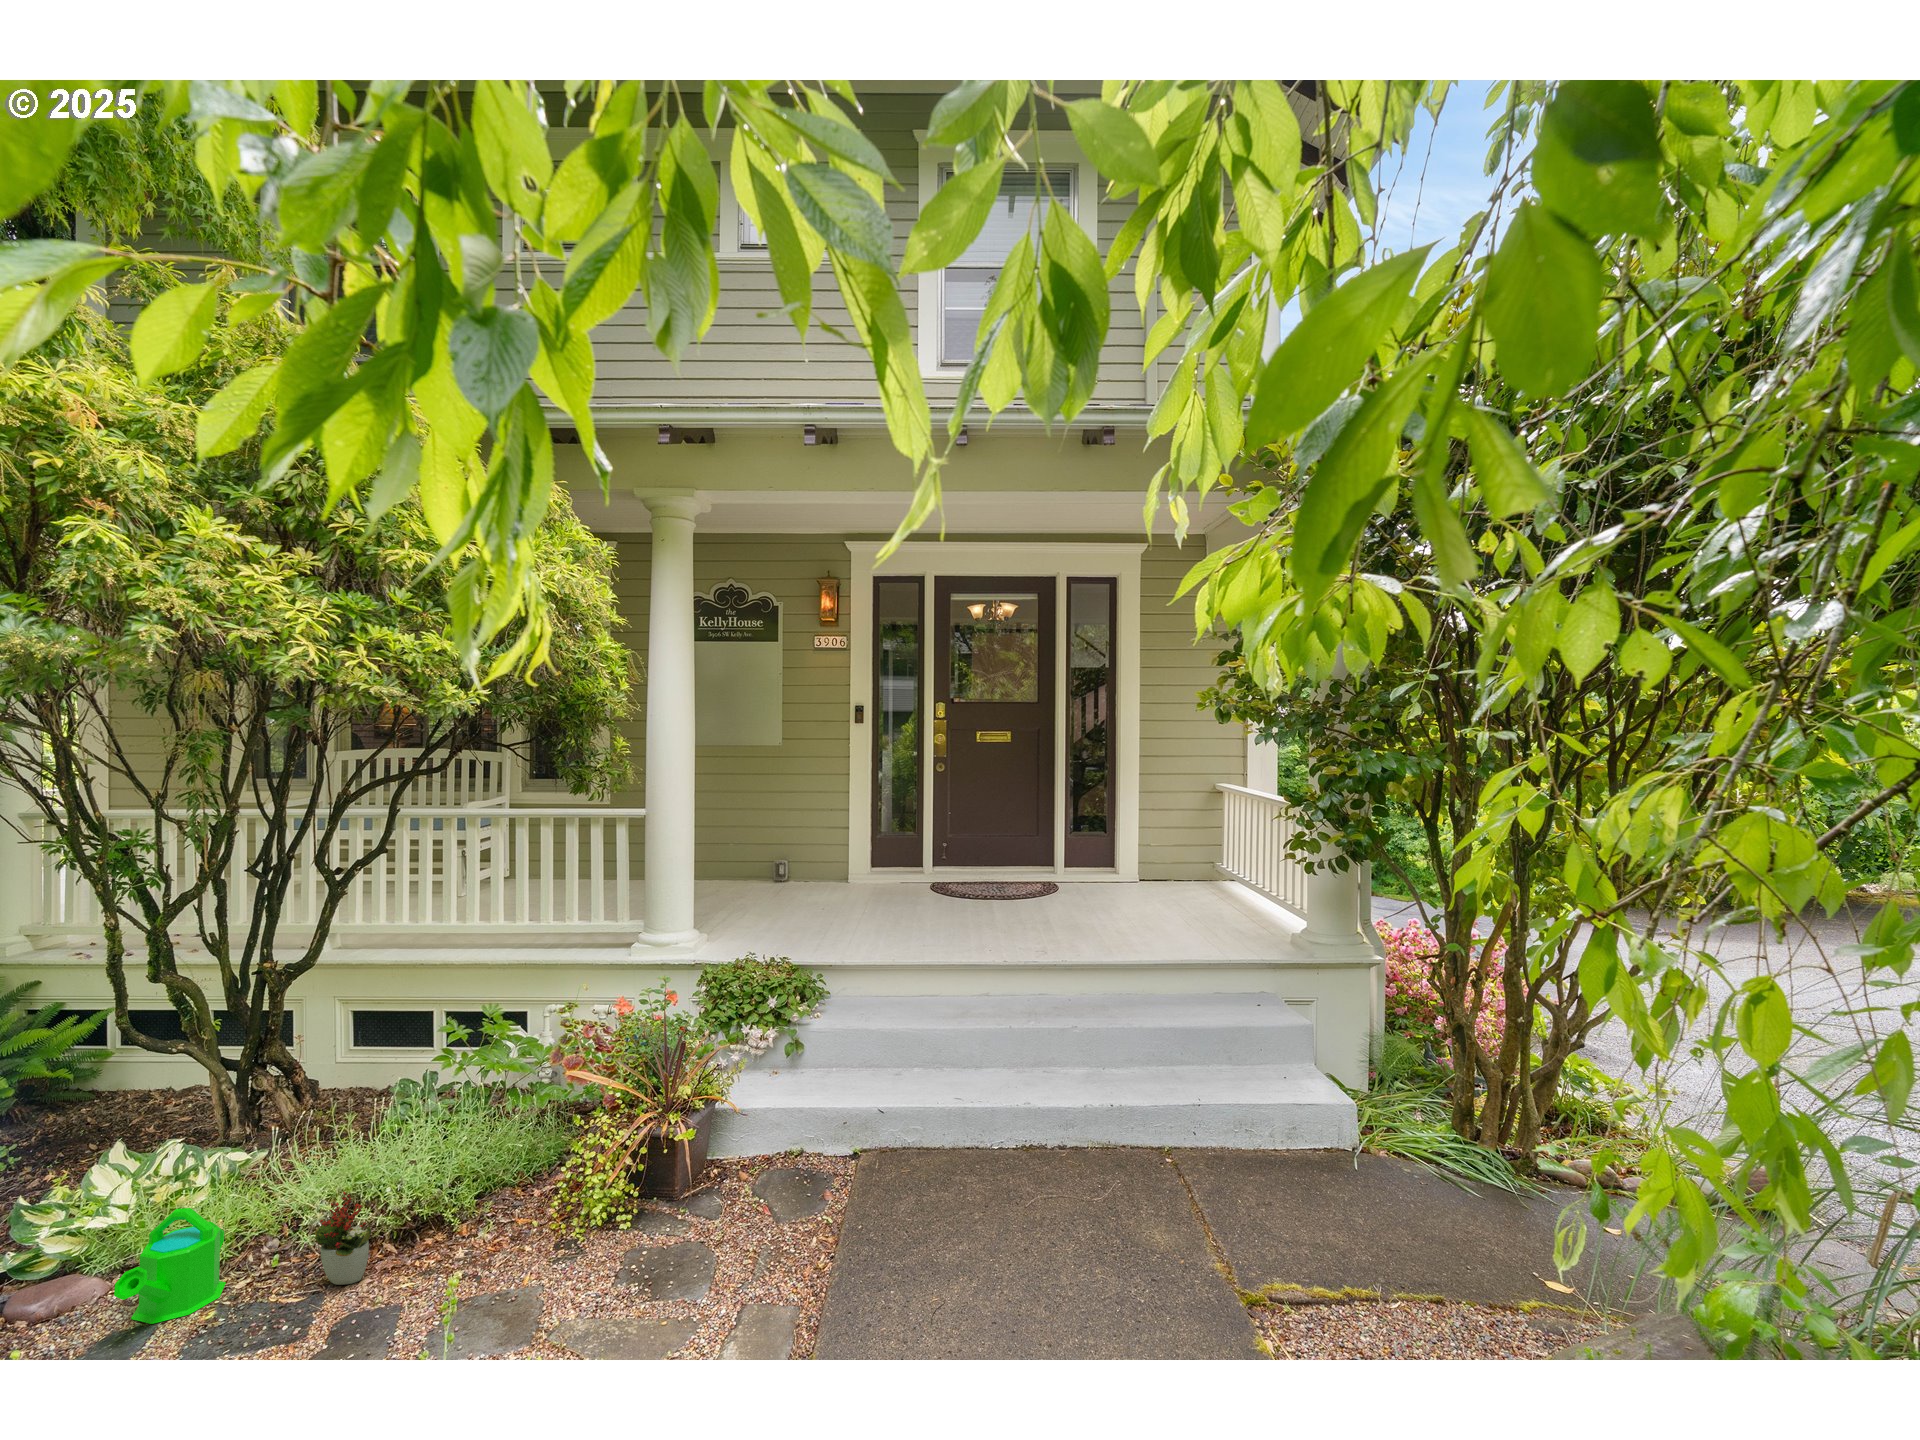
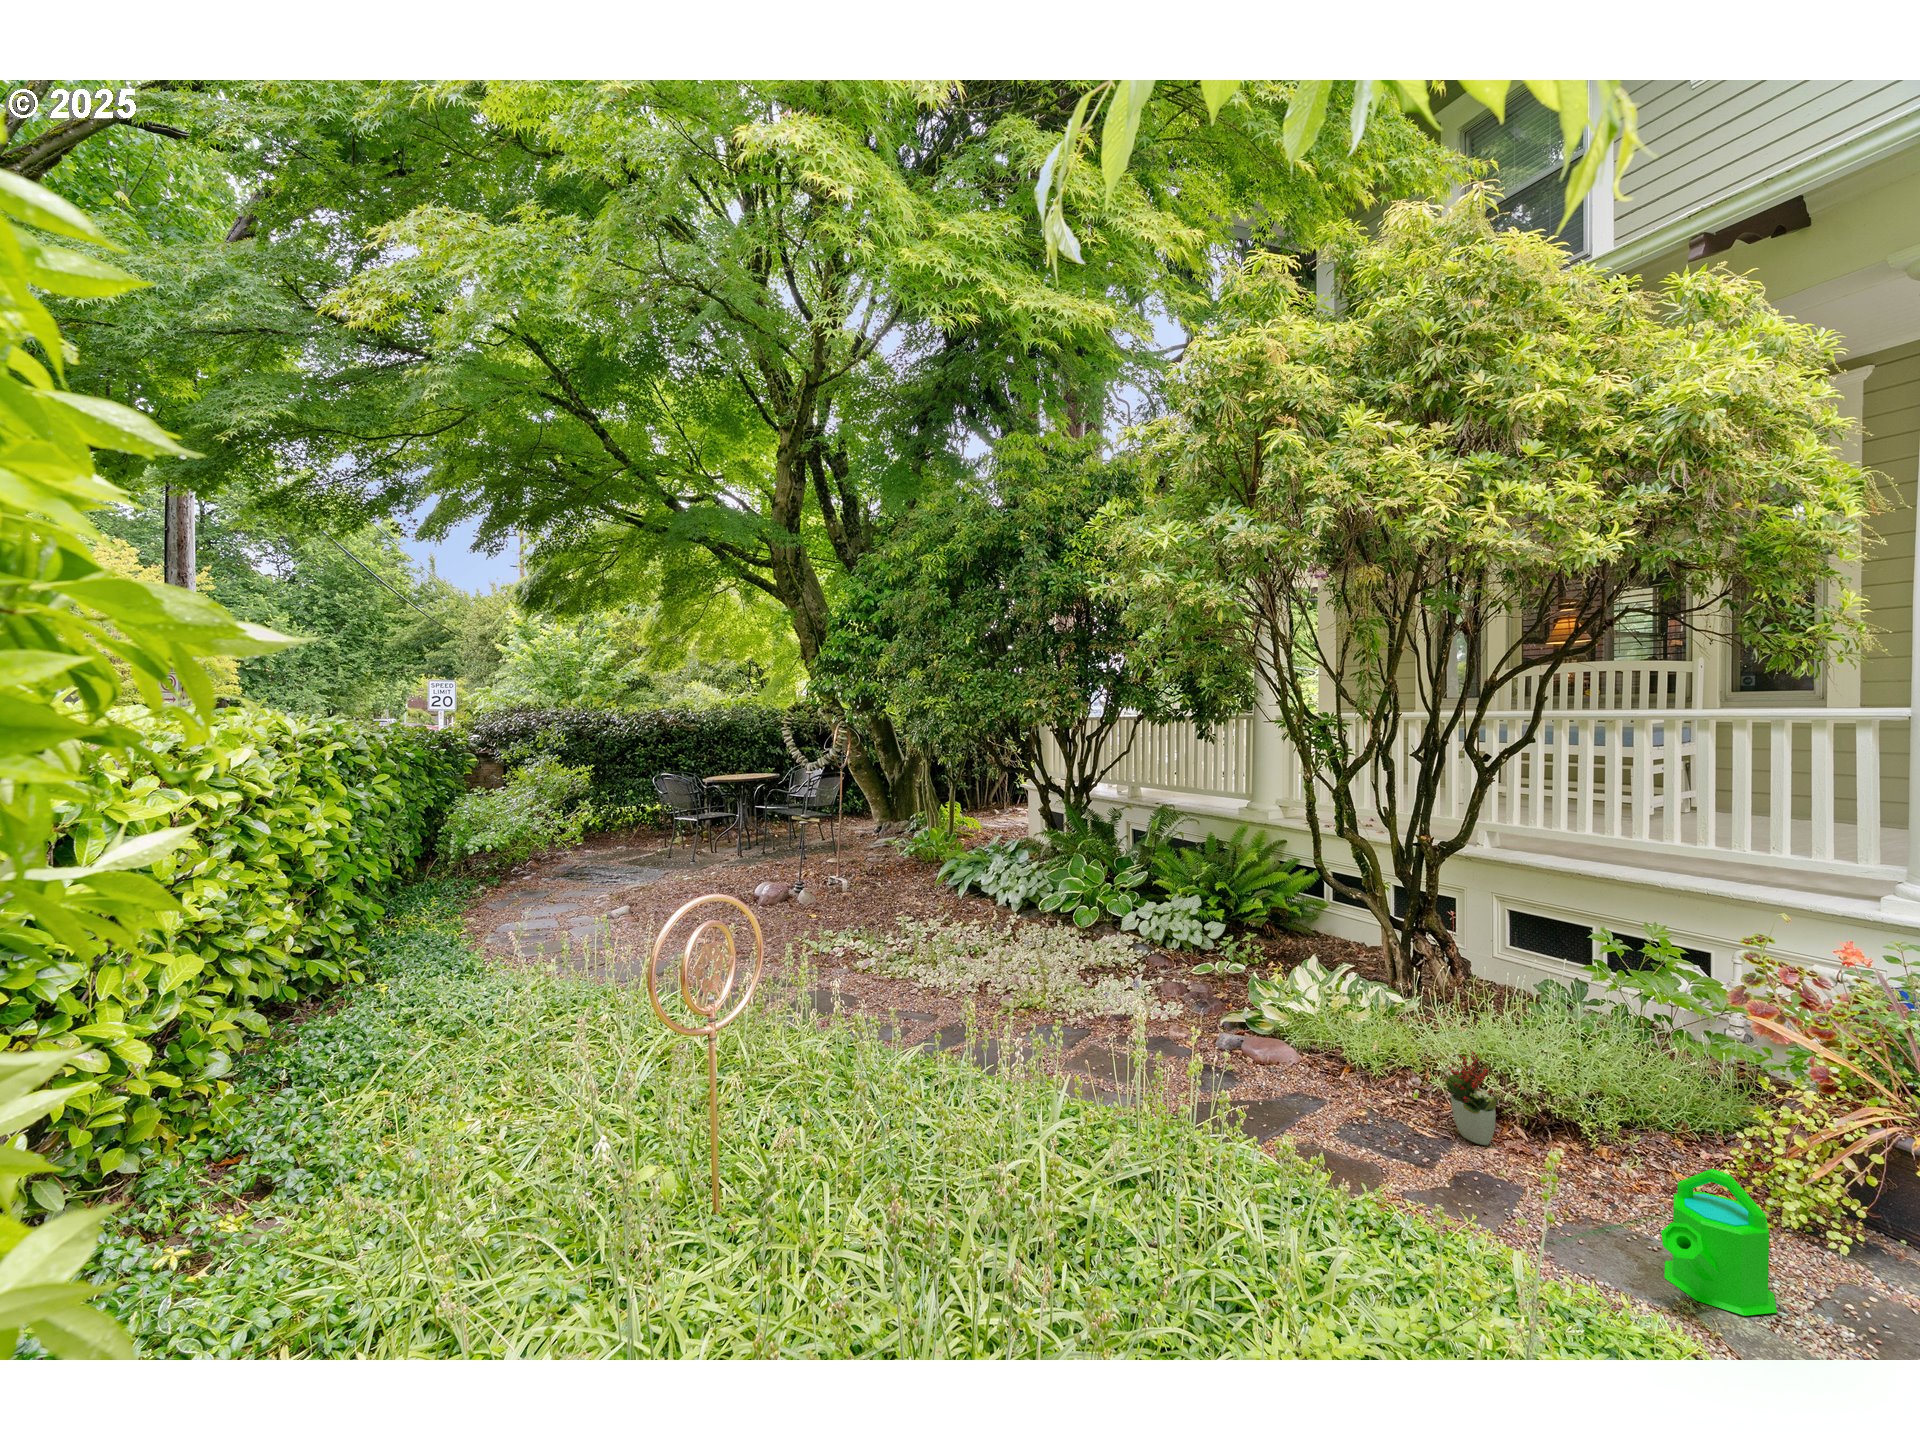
watering can: present [114,1208,226,1324] -> present [1661,1169,1777,1316]

